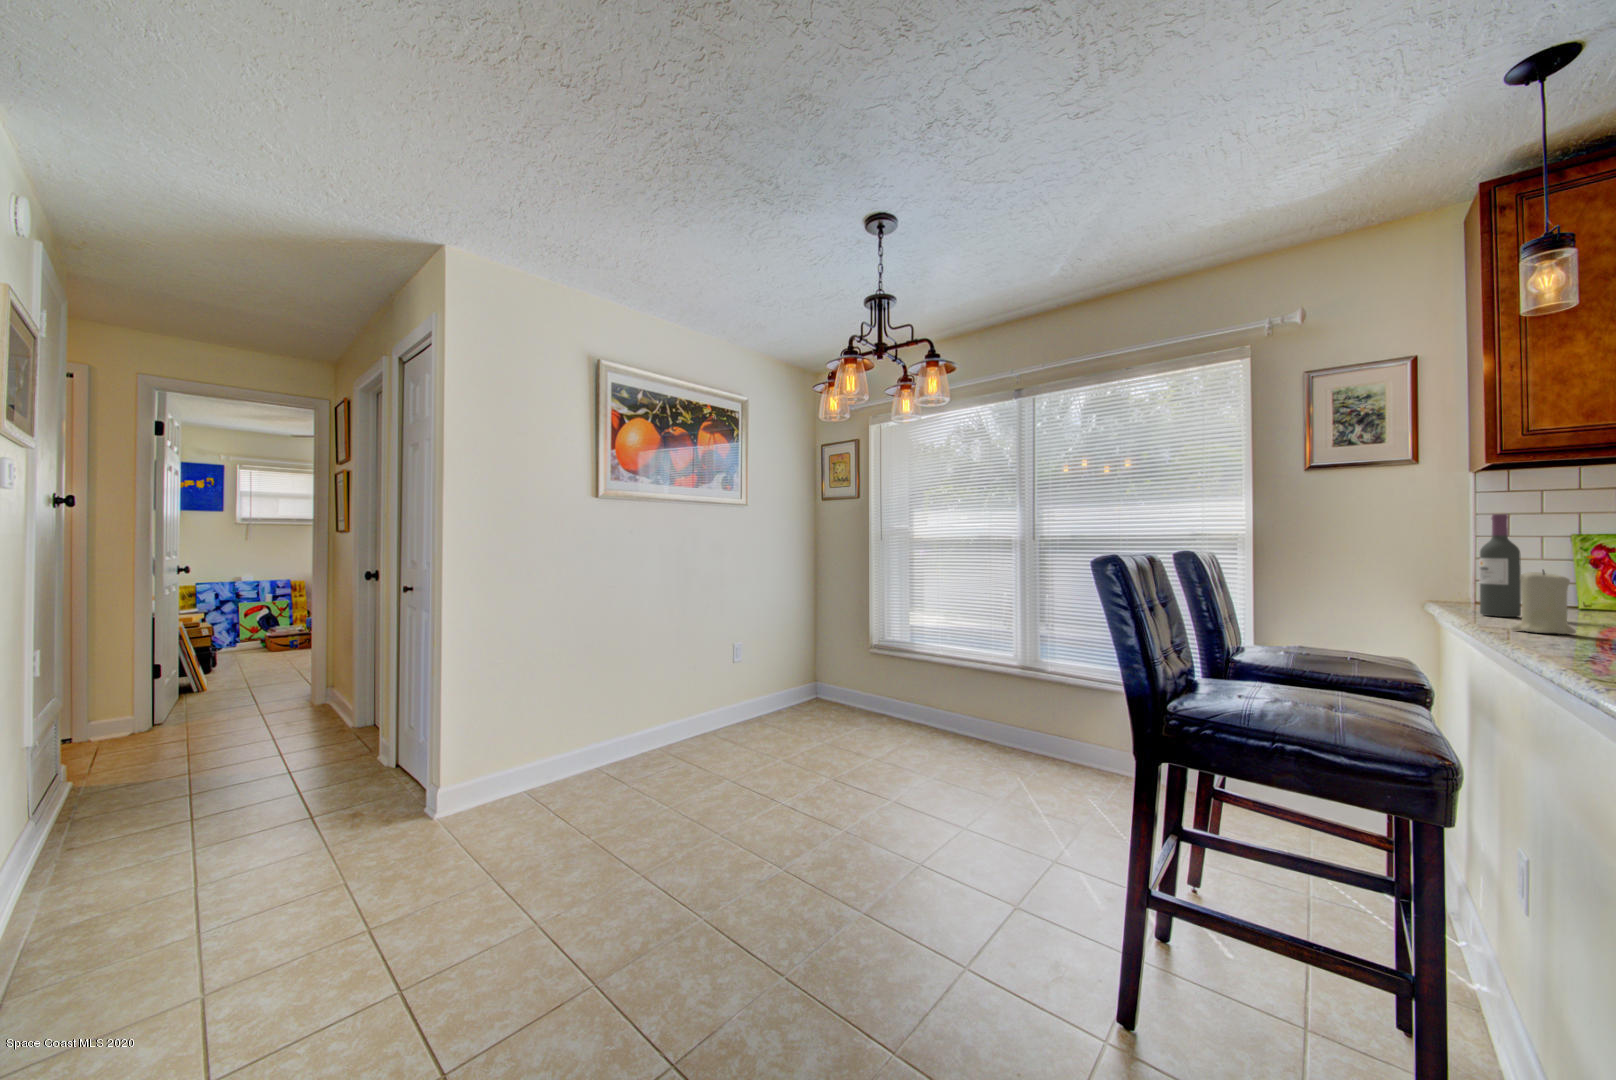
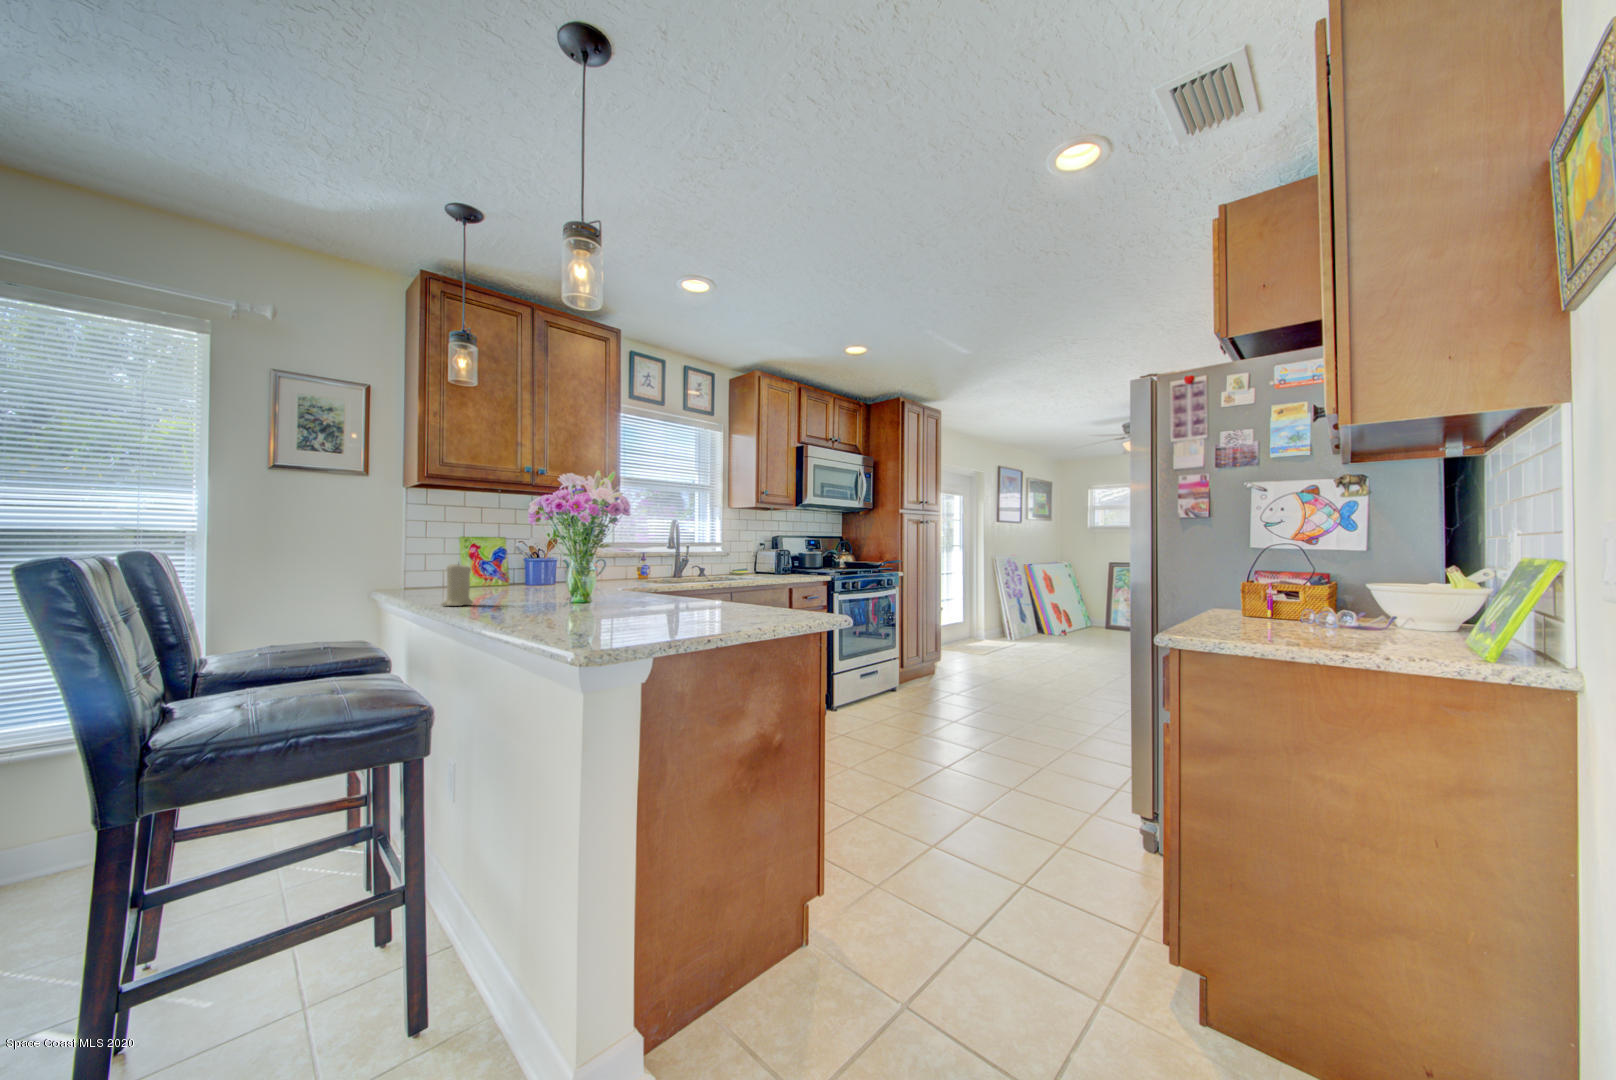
wine bottle: present [1480,514,1521,617] -> none [415,522,439,598]

